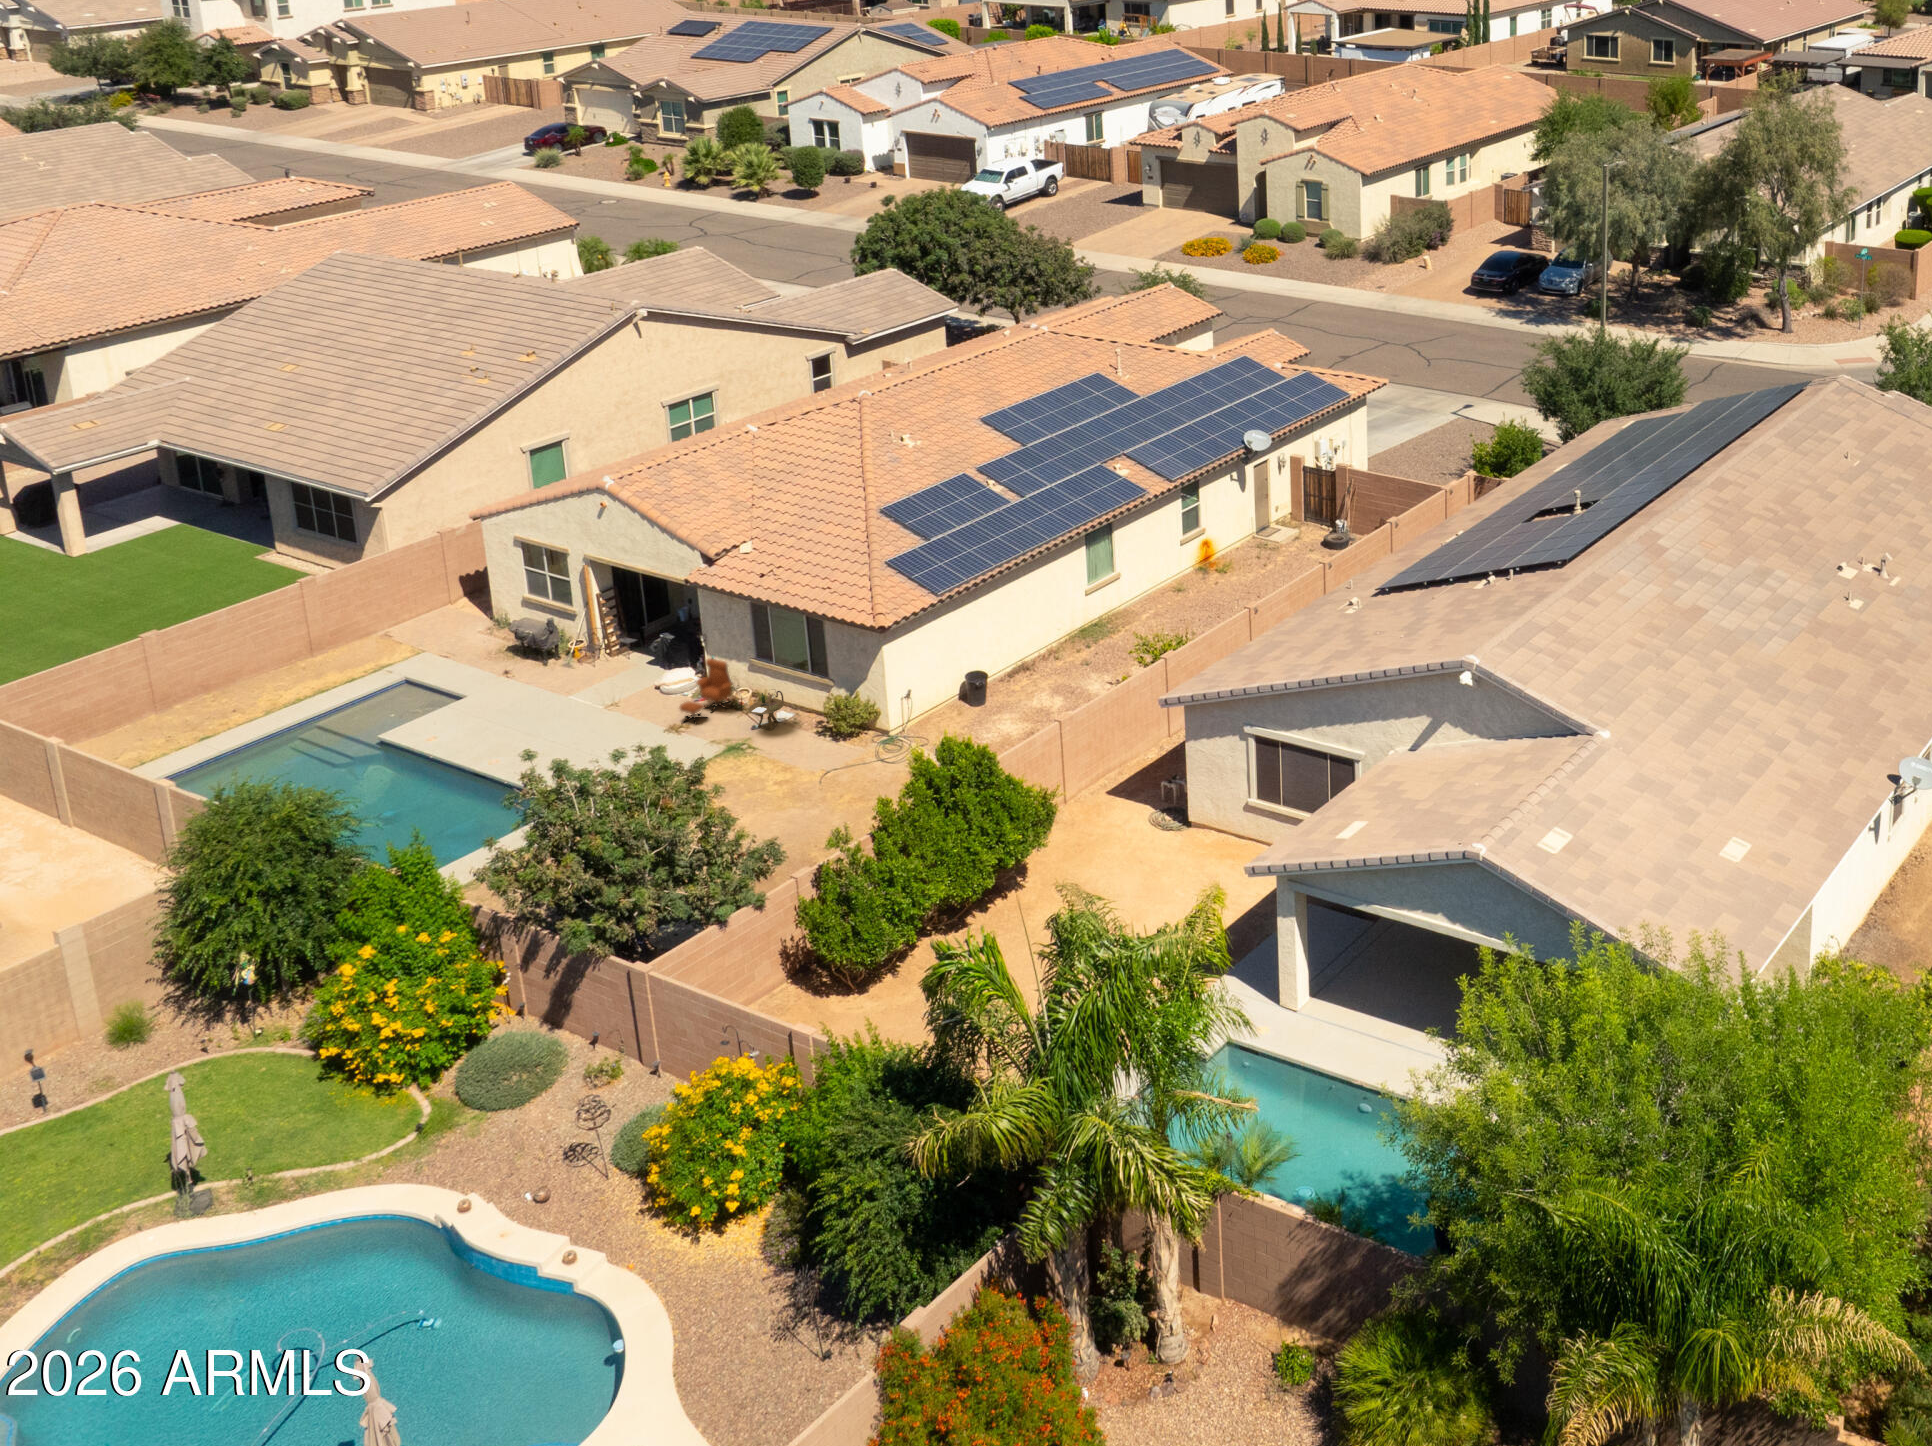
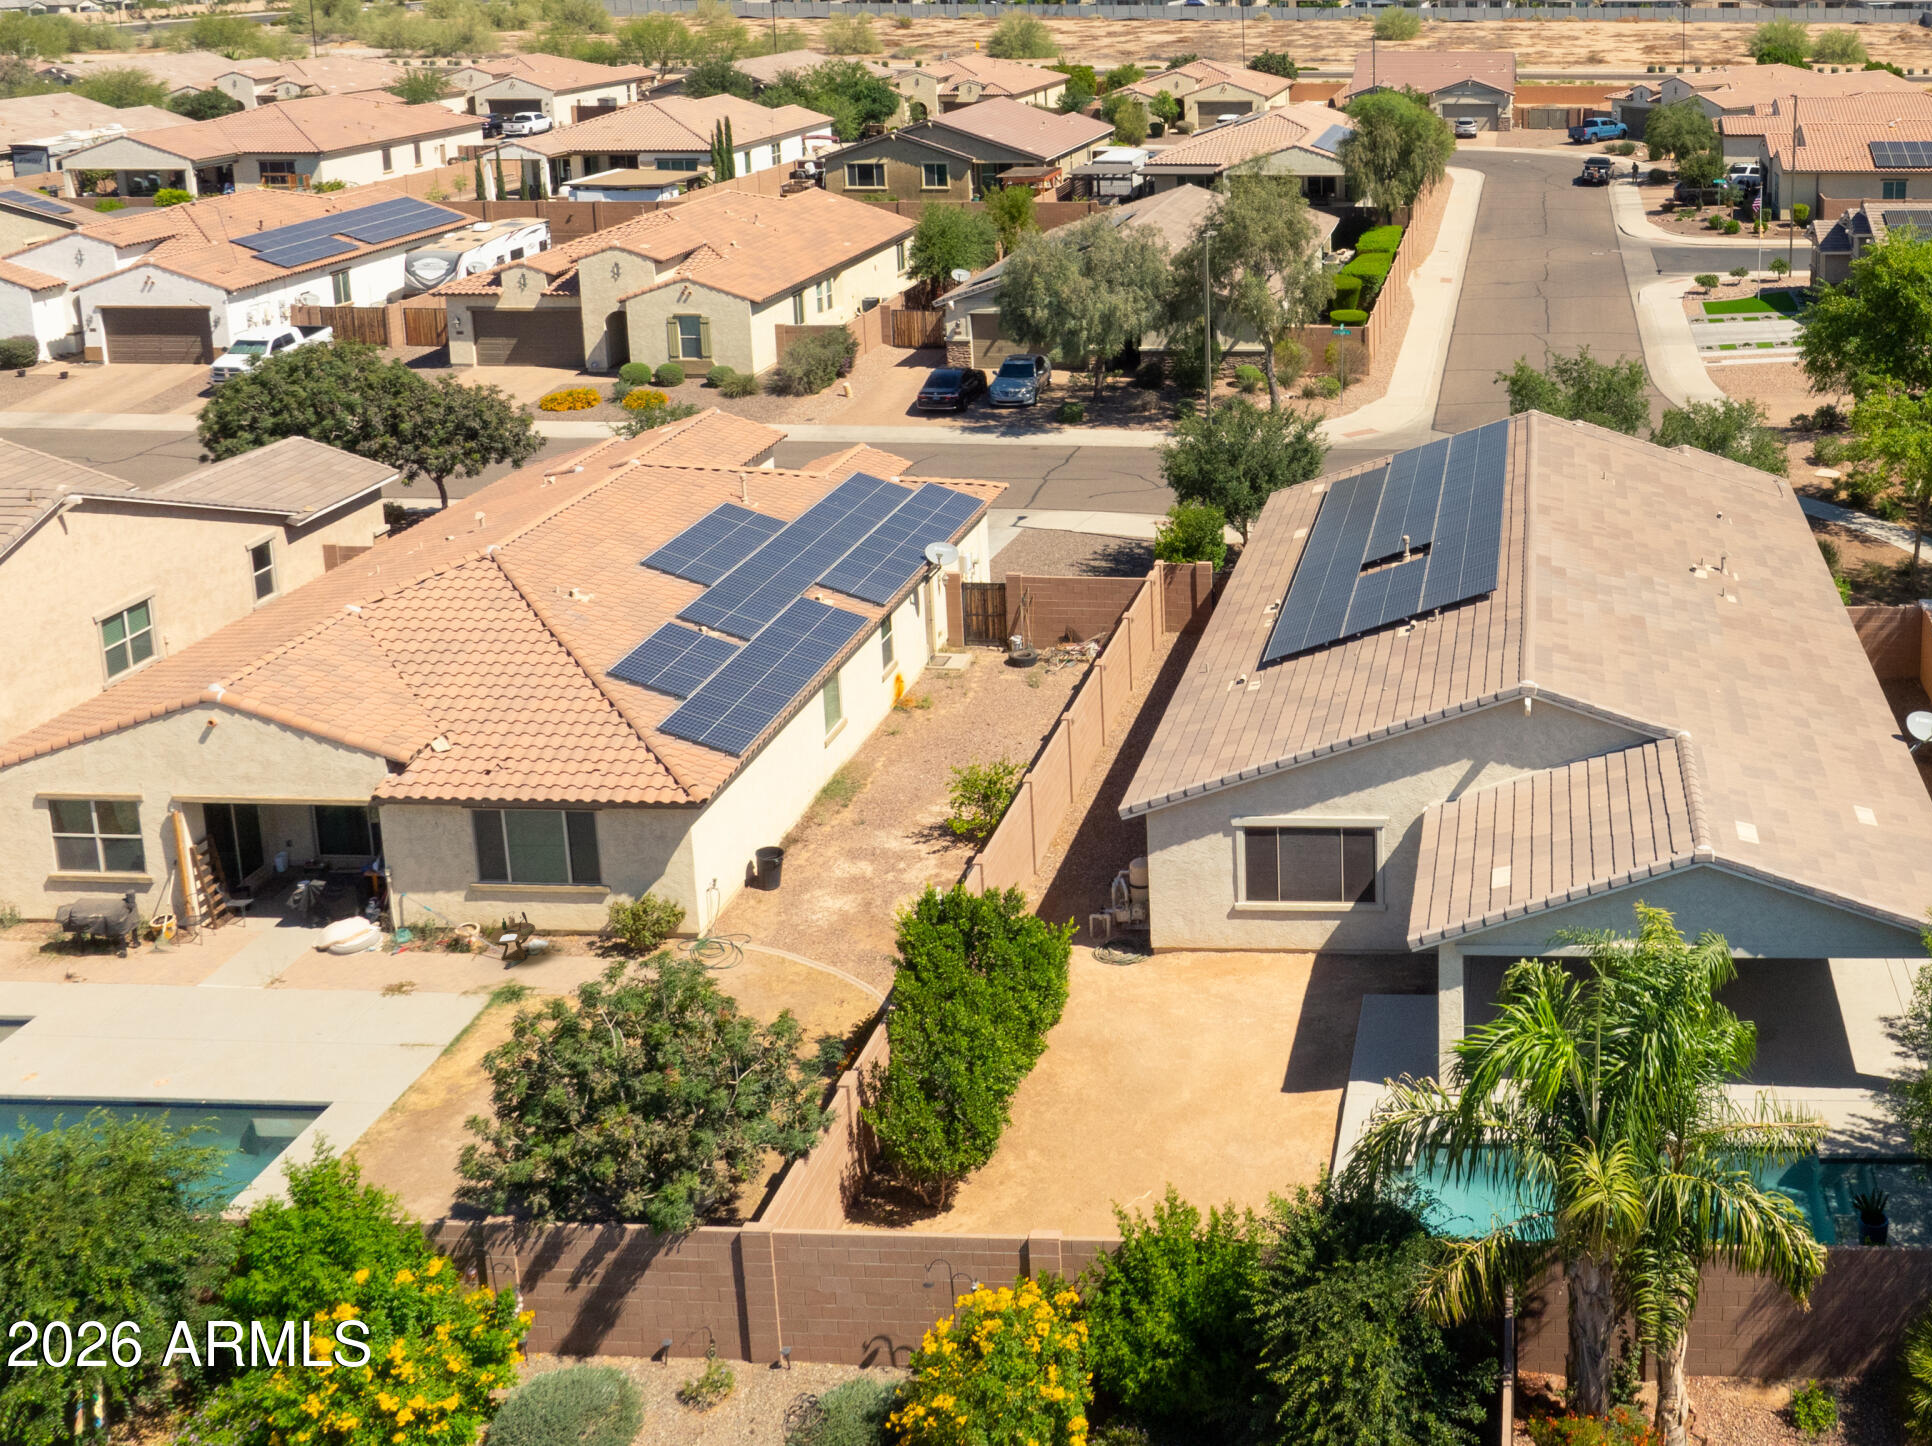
lounge chair: present [680,659,732,719] -> none [383,892,446,978]

